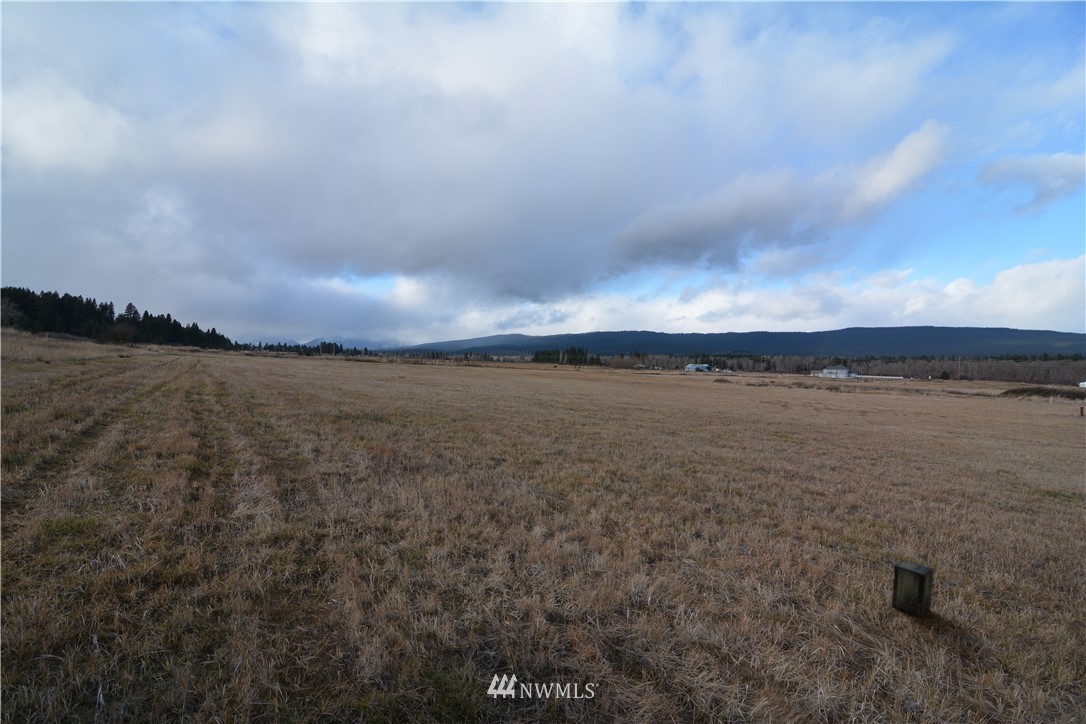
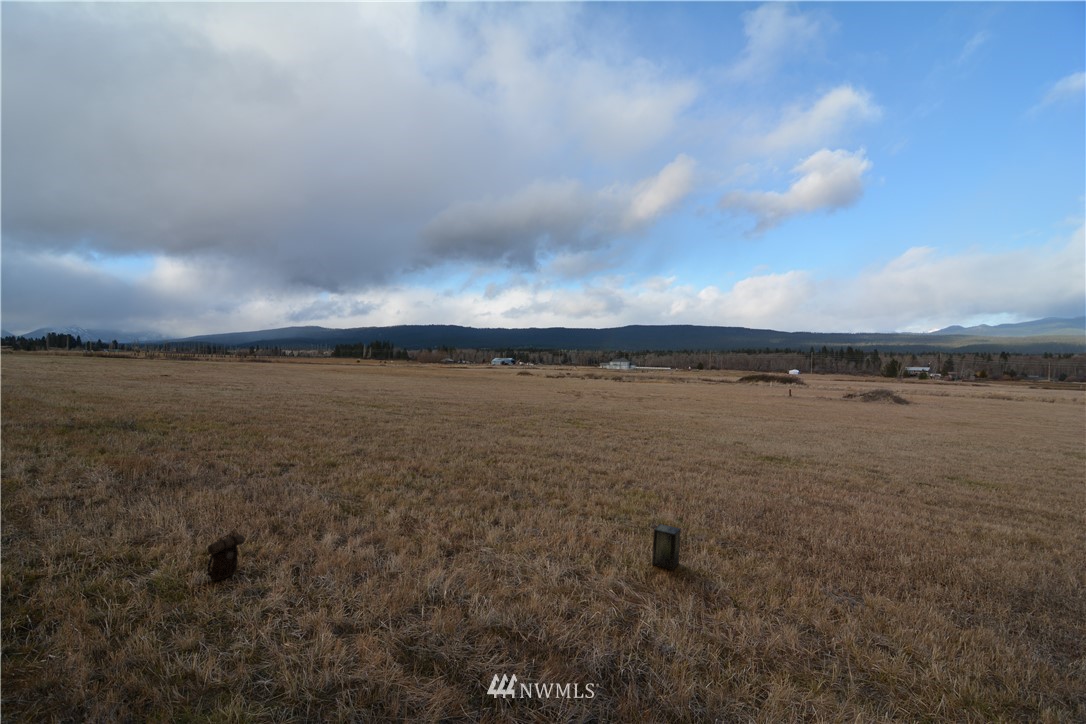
backpack: none [443,520,472,557] -> present [206,535,245,580]

